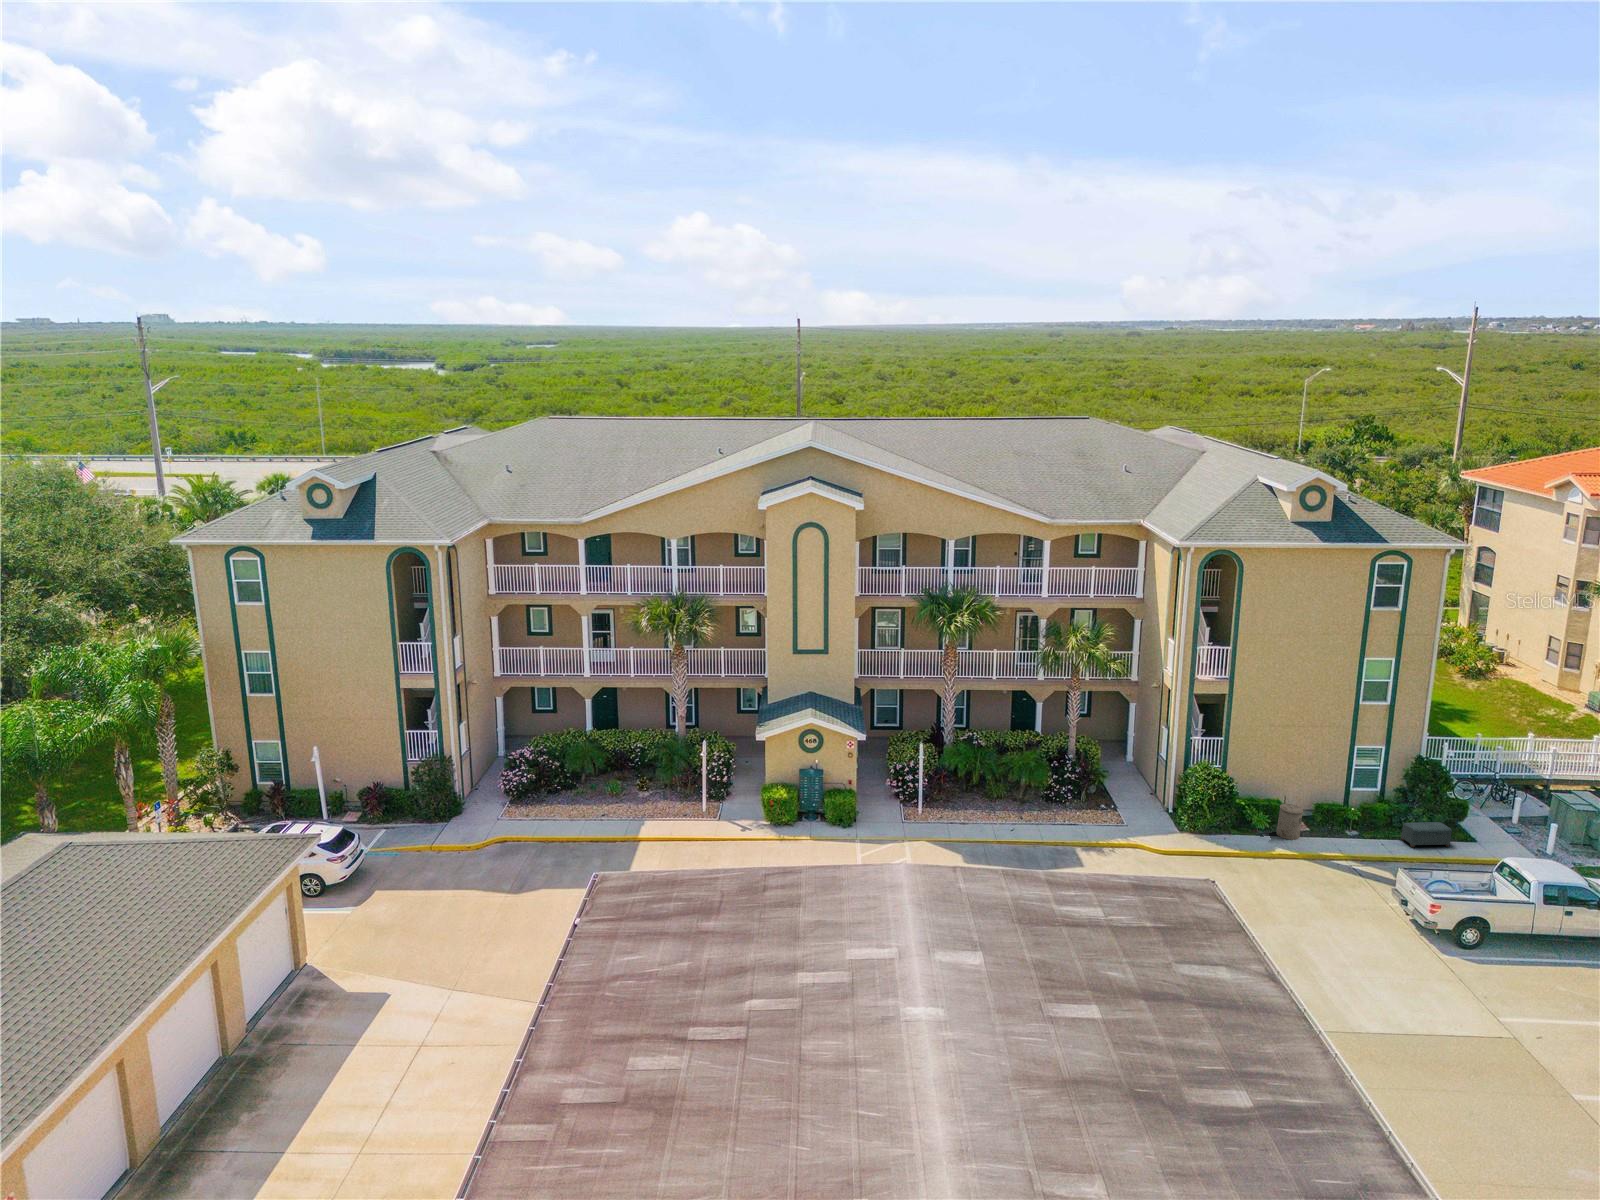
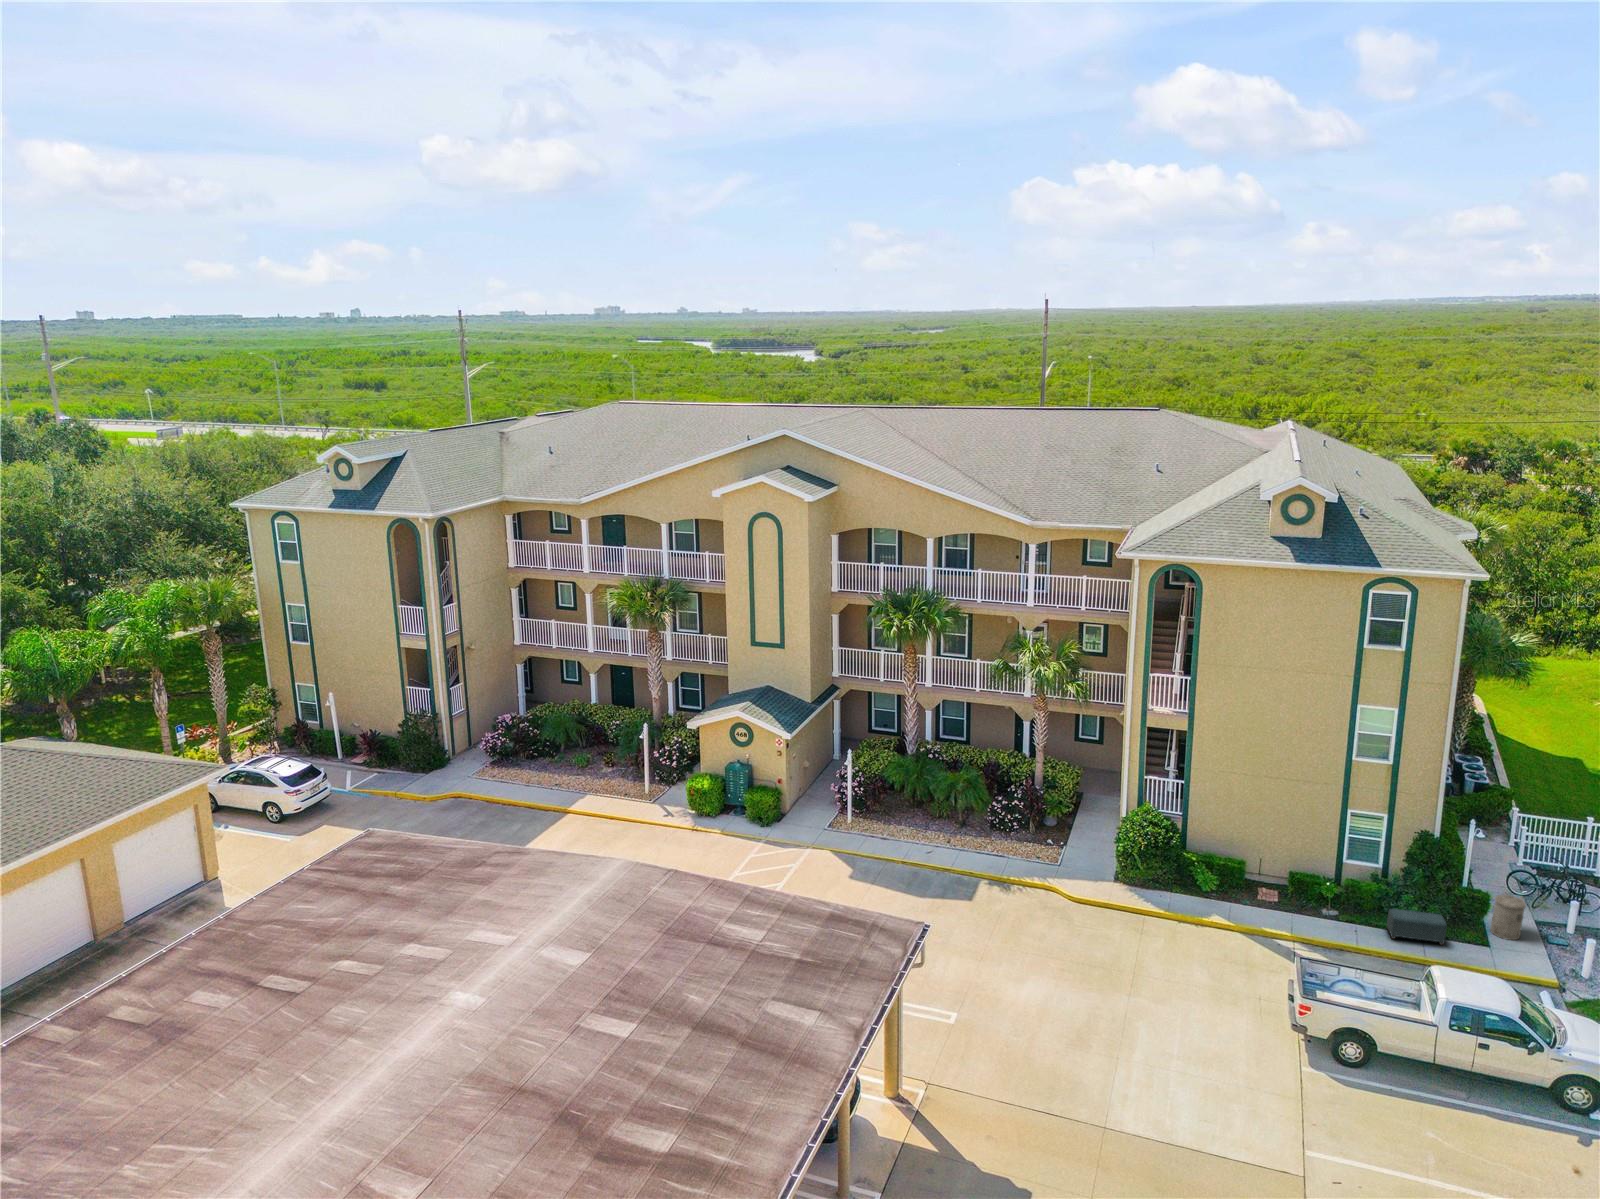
trash can: present [1277,804,1303,840] -> present [1490,895,1526,940]

